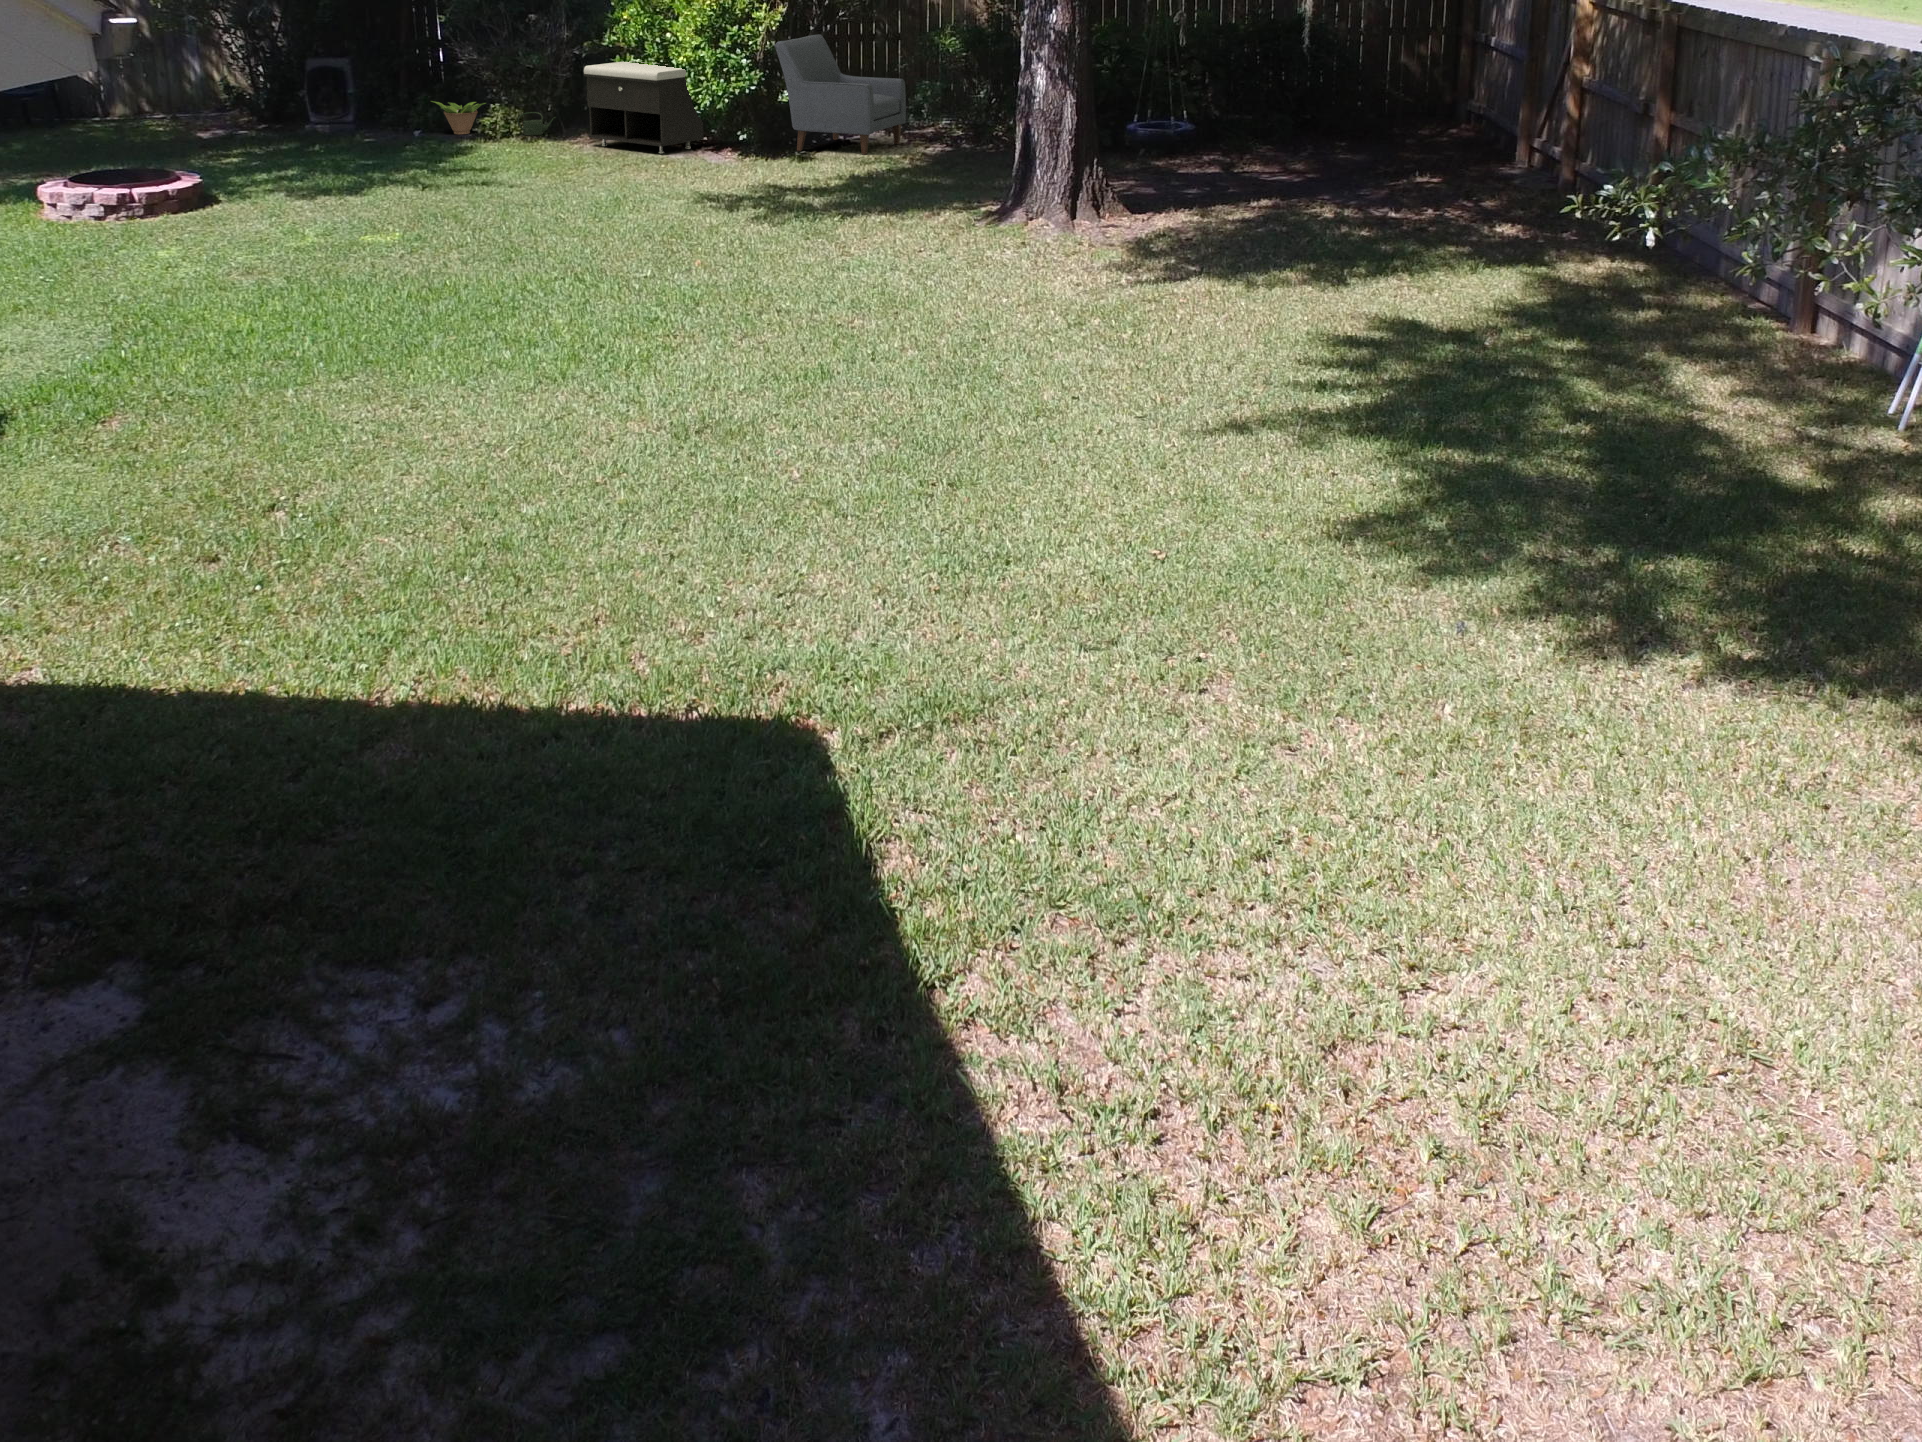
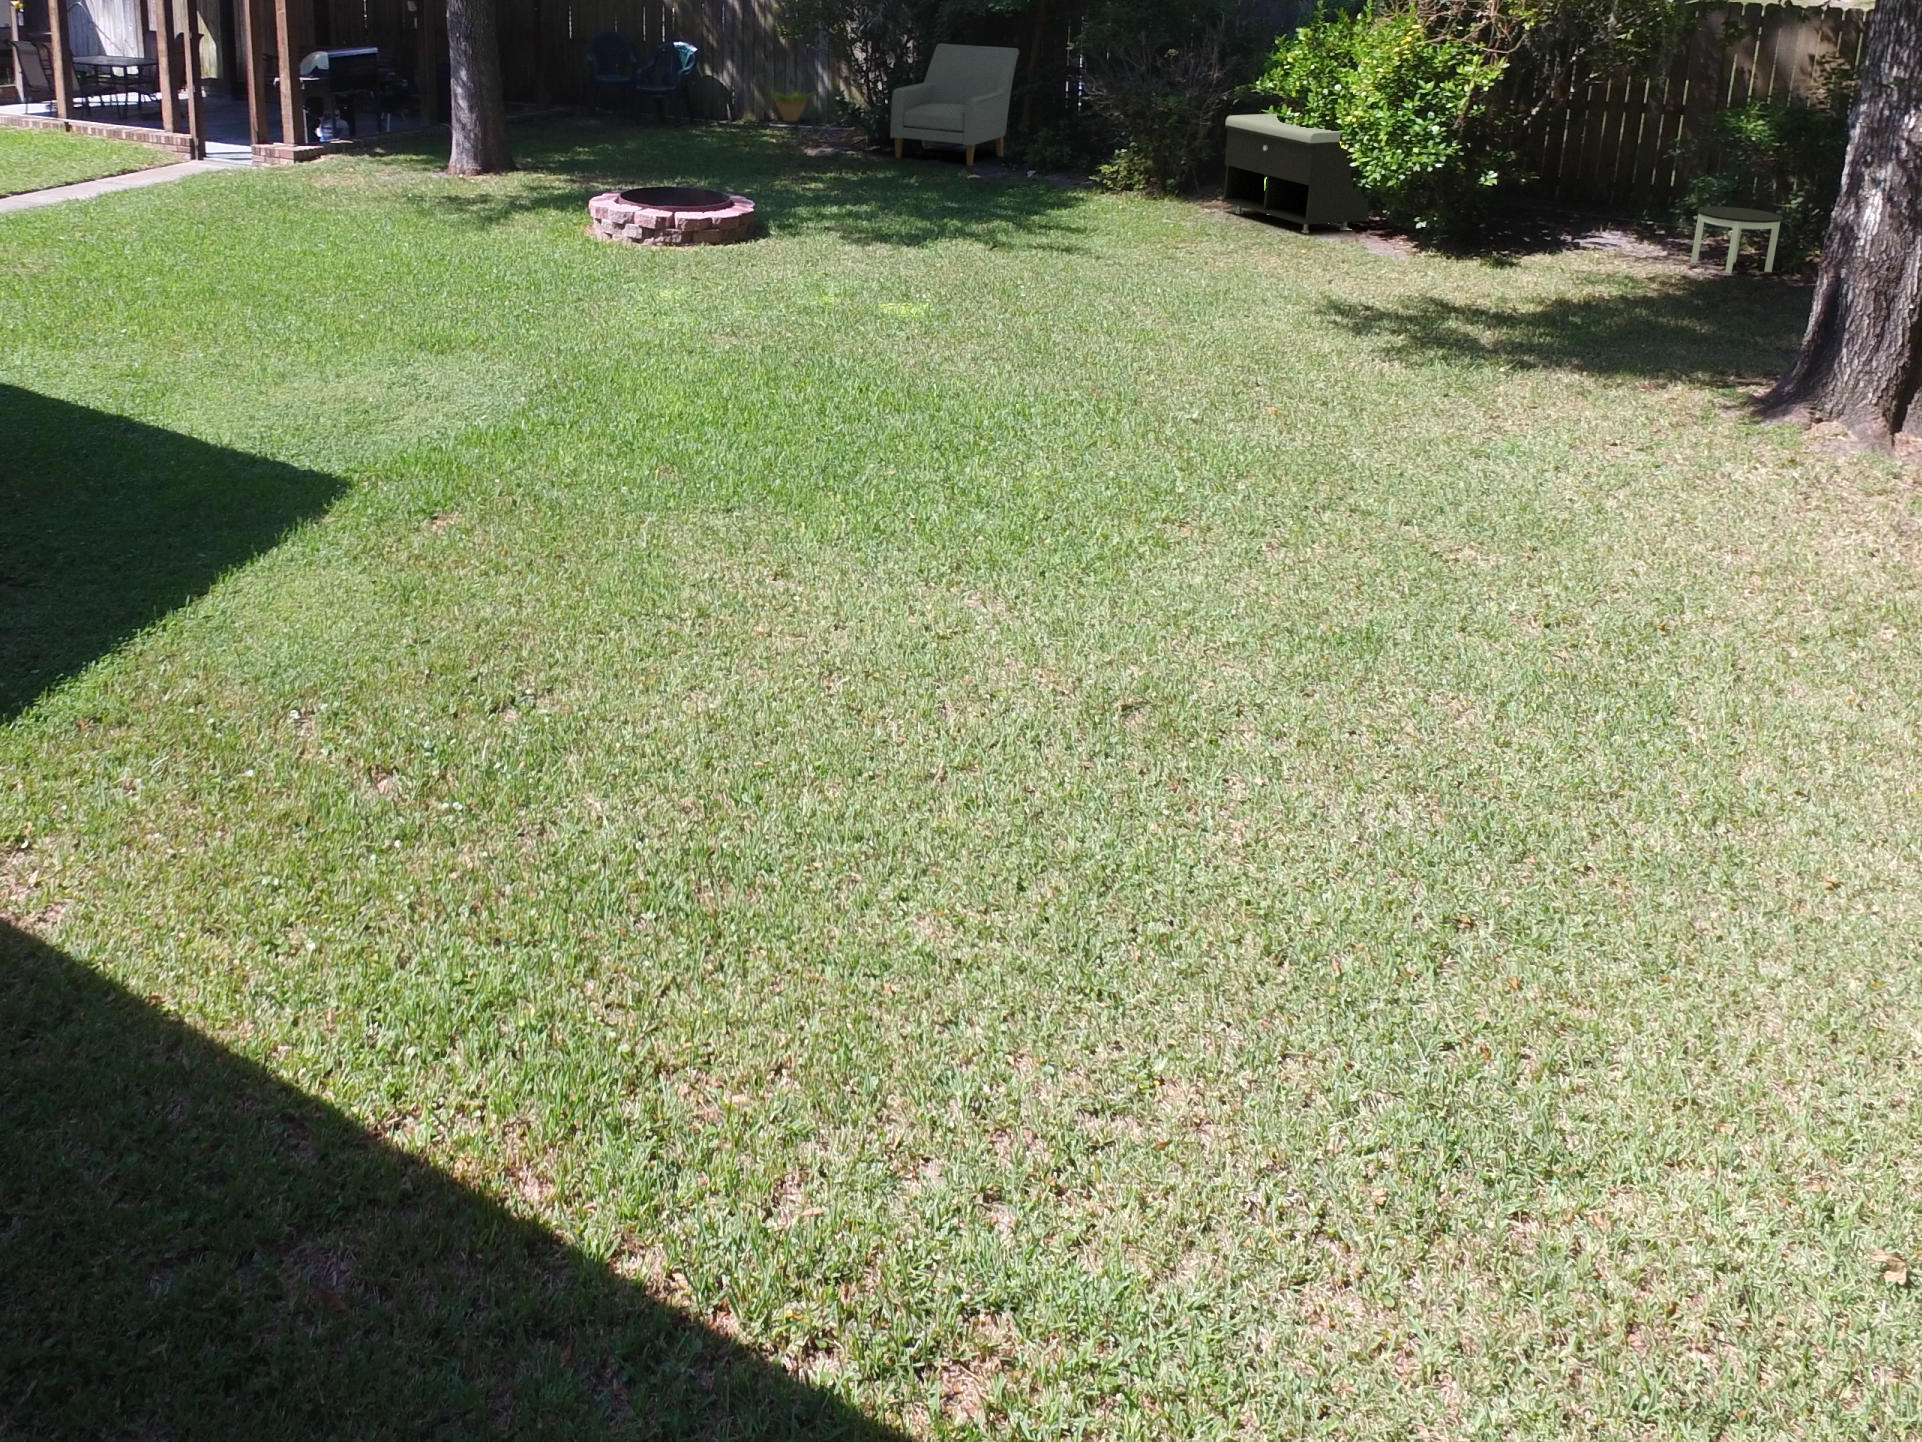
chair: present [774,34,906,155] -> present [890,43,1019,165]
decorative plant: present [431,101,486,134] -> present [770,91,810,121]
round table: none [925,102,977,148] -> present [1690,207,1783,274]
watering can: present [518,112,556,135] -> none [1146,162,1193,189]

